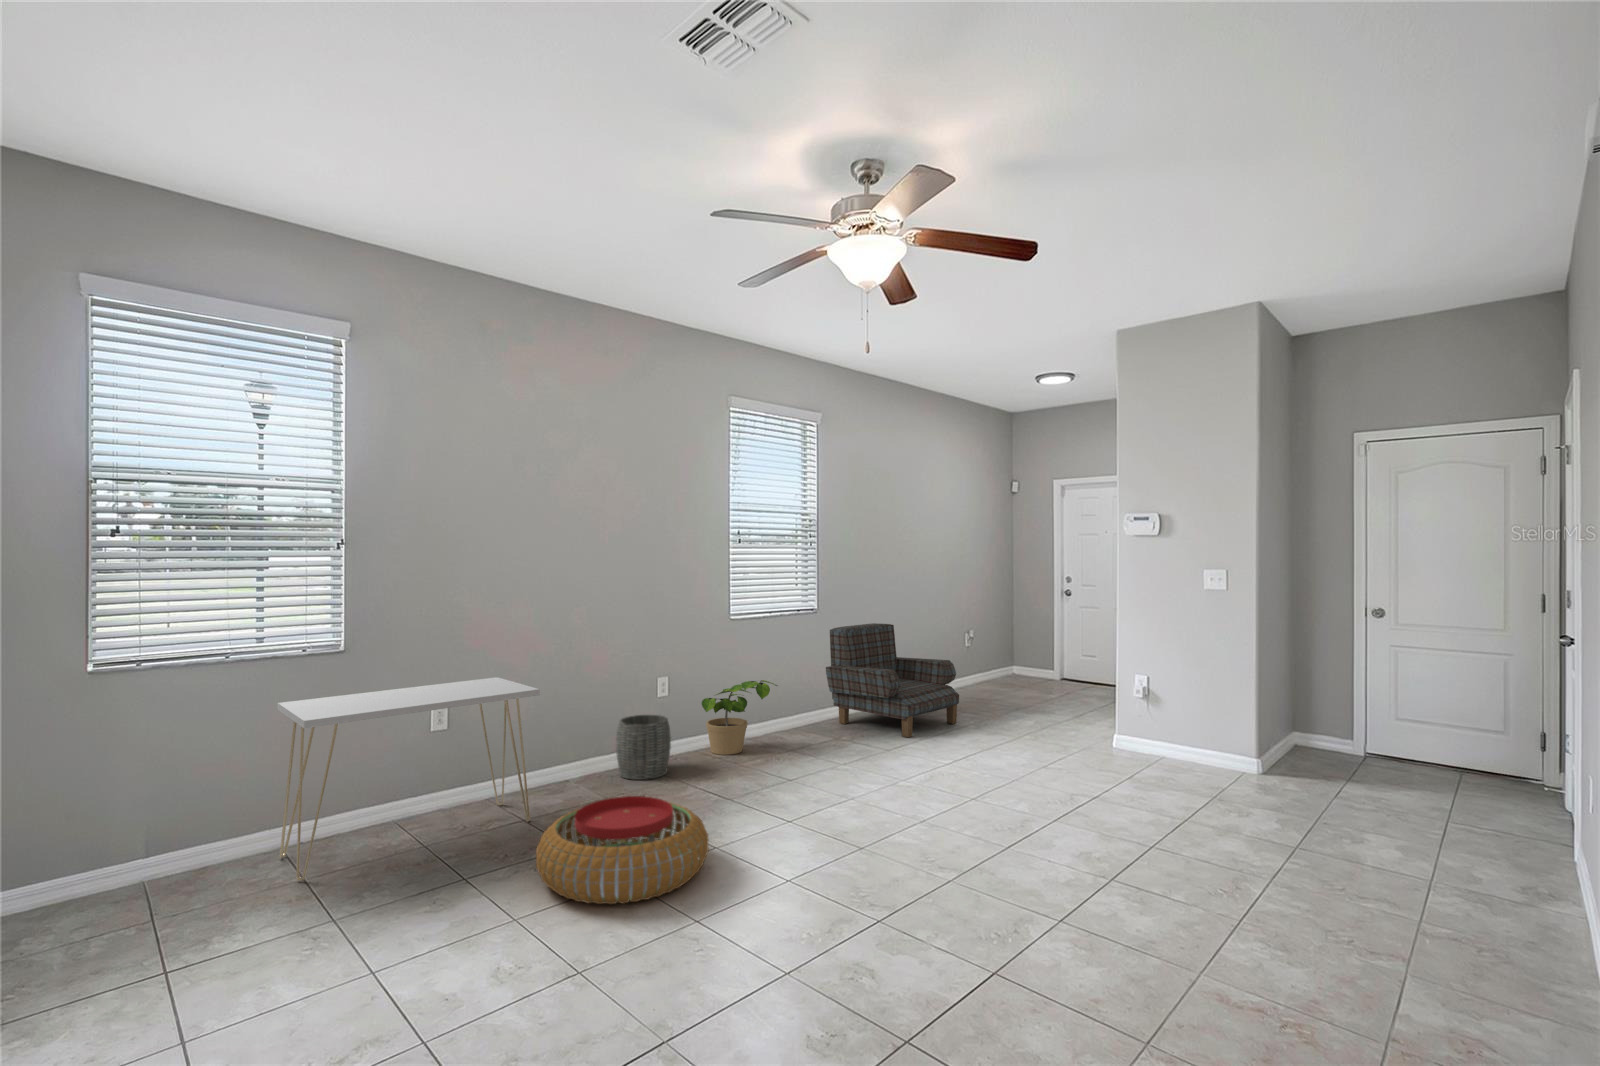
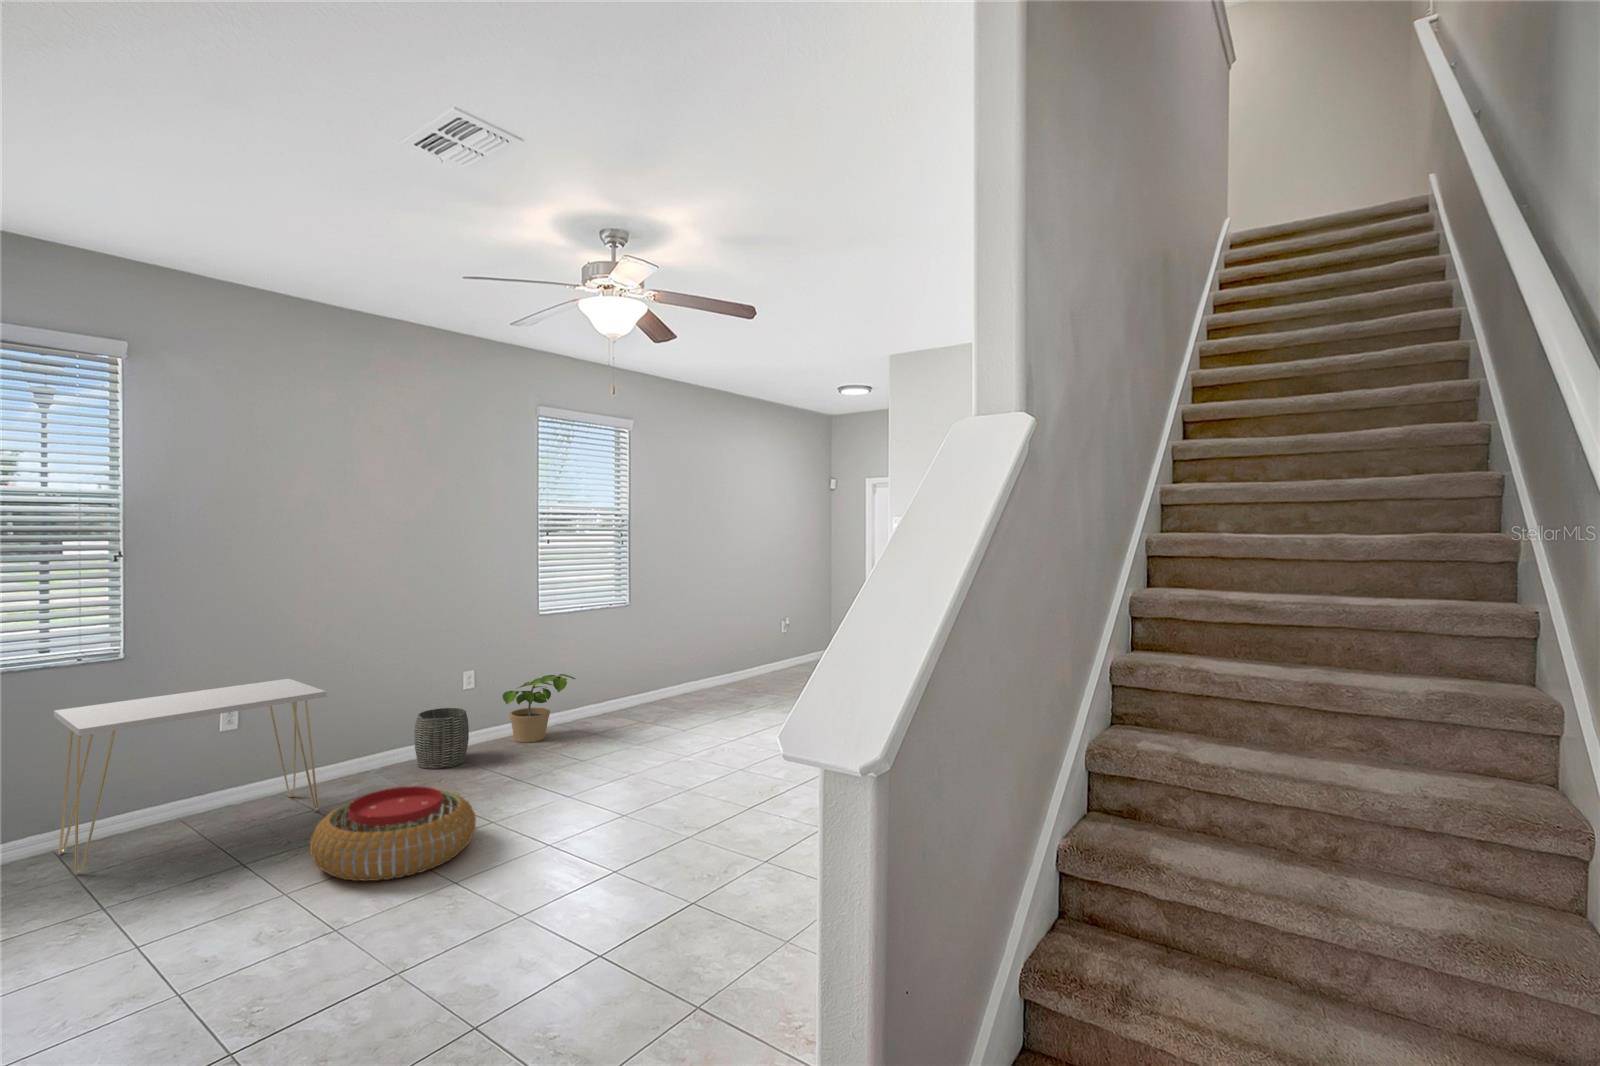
armchair: present [826,623,959,737] -> none [634,616,758,722]

